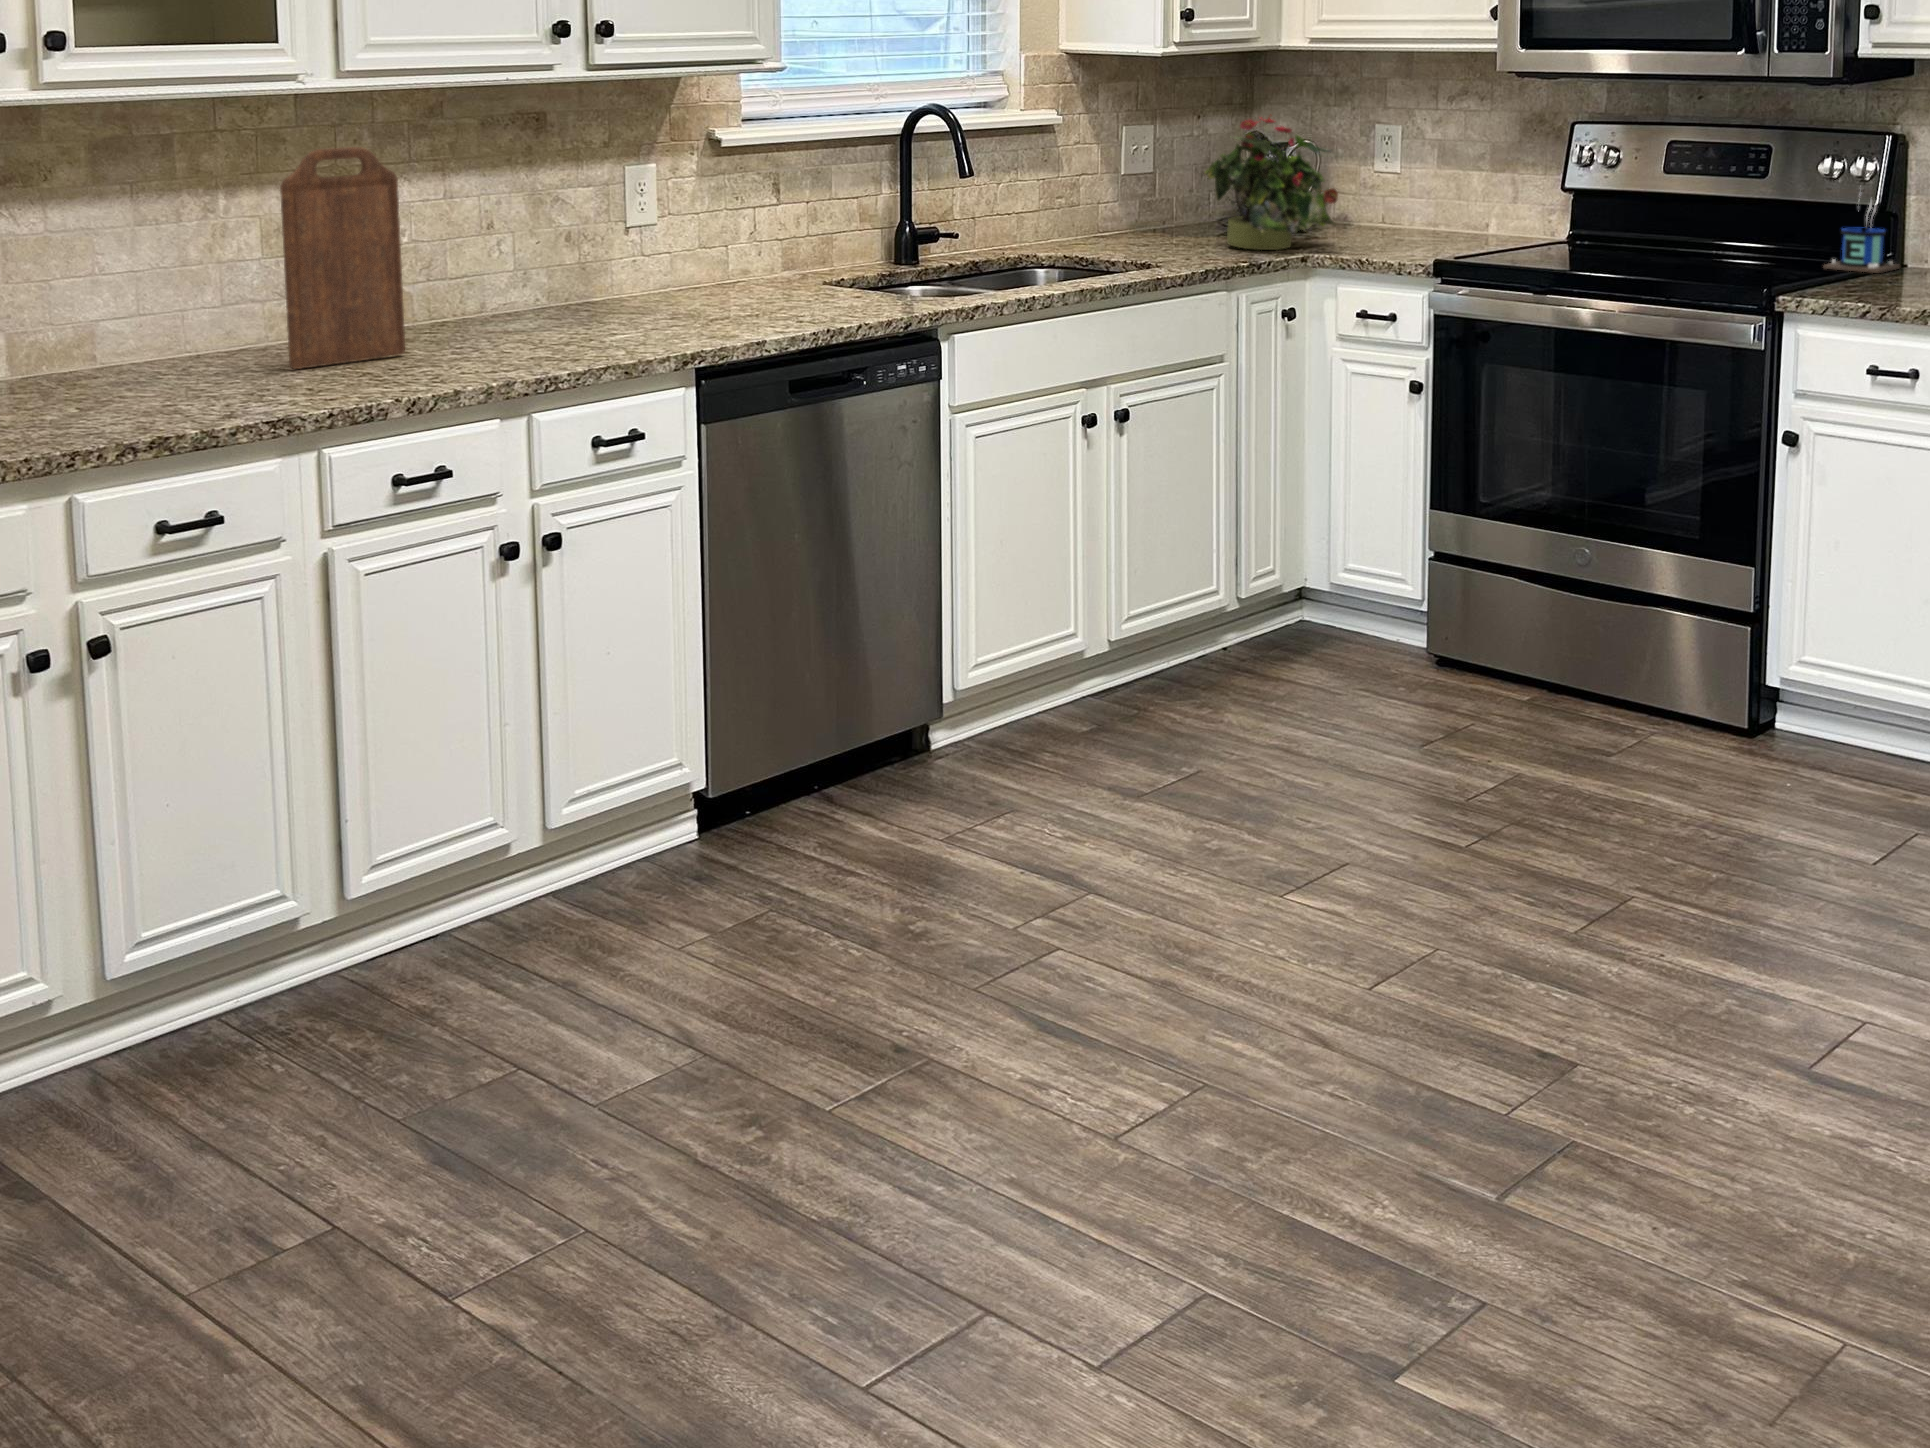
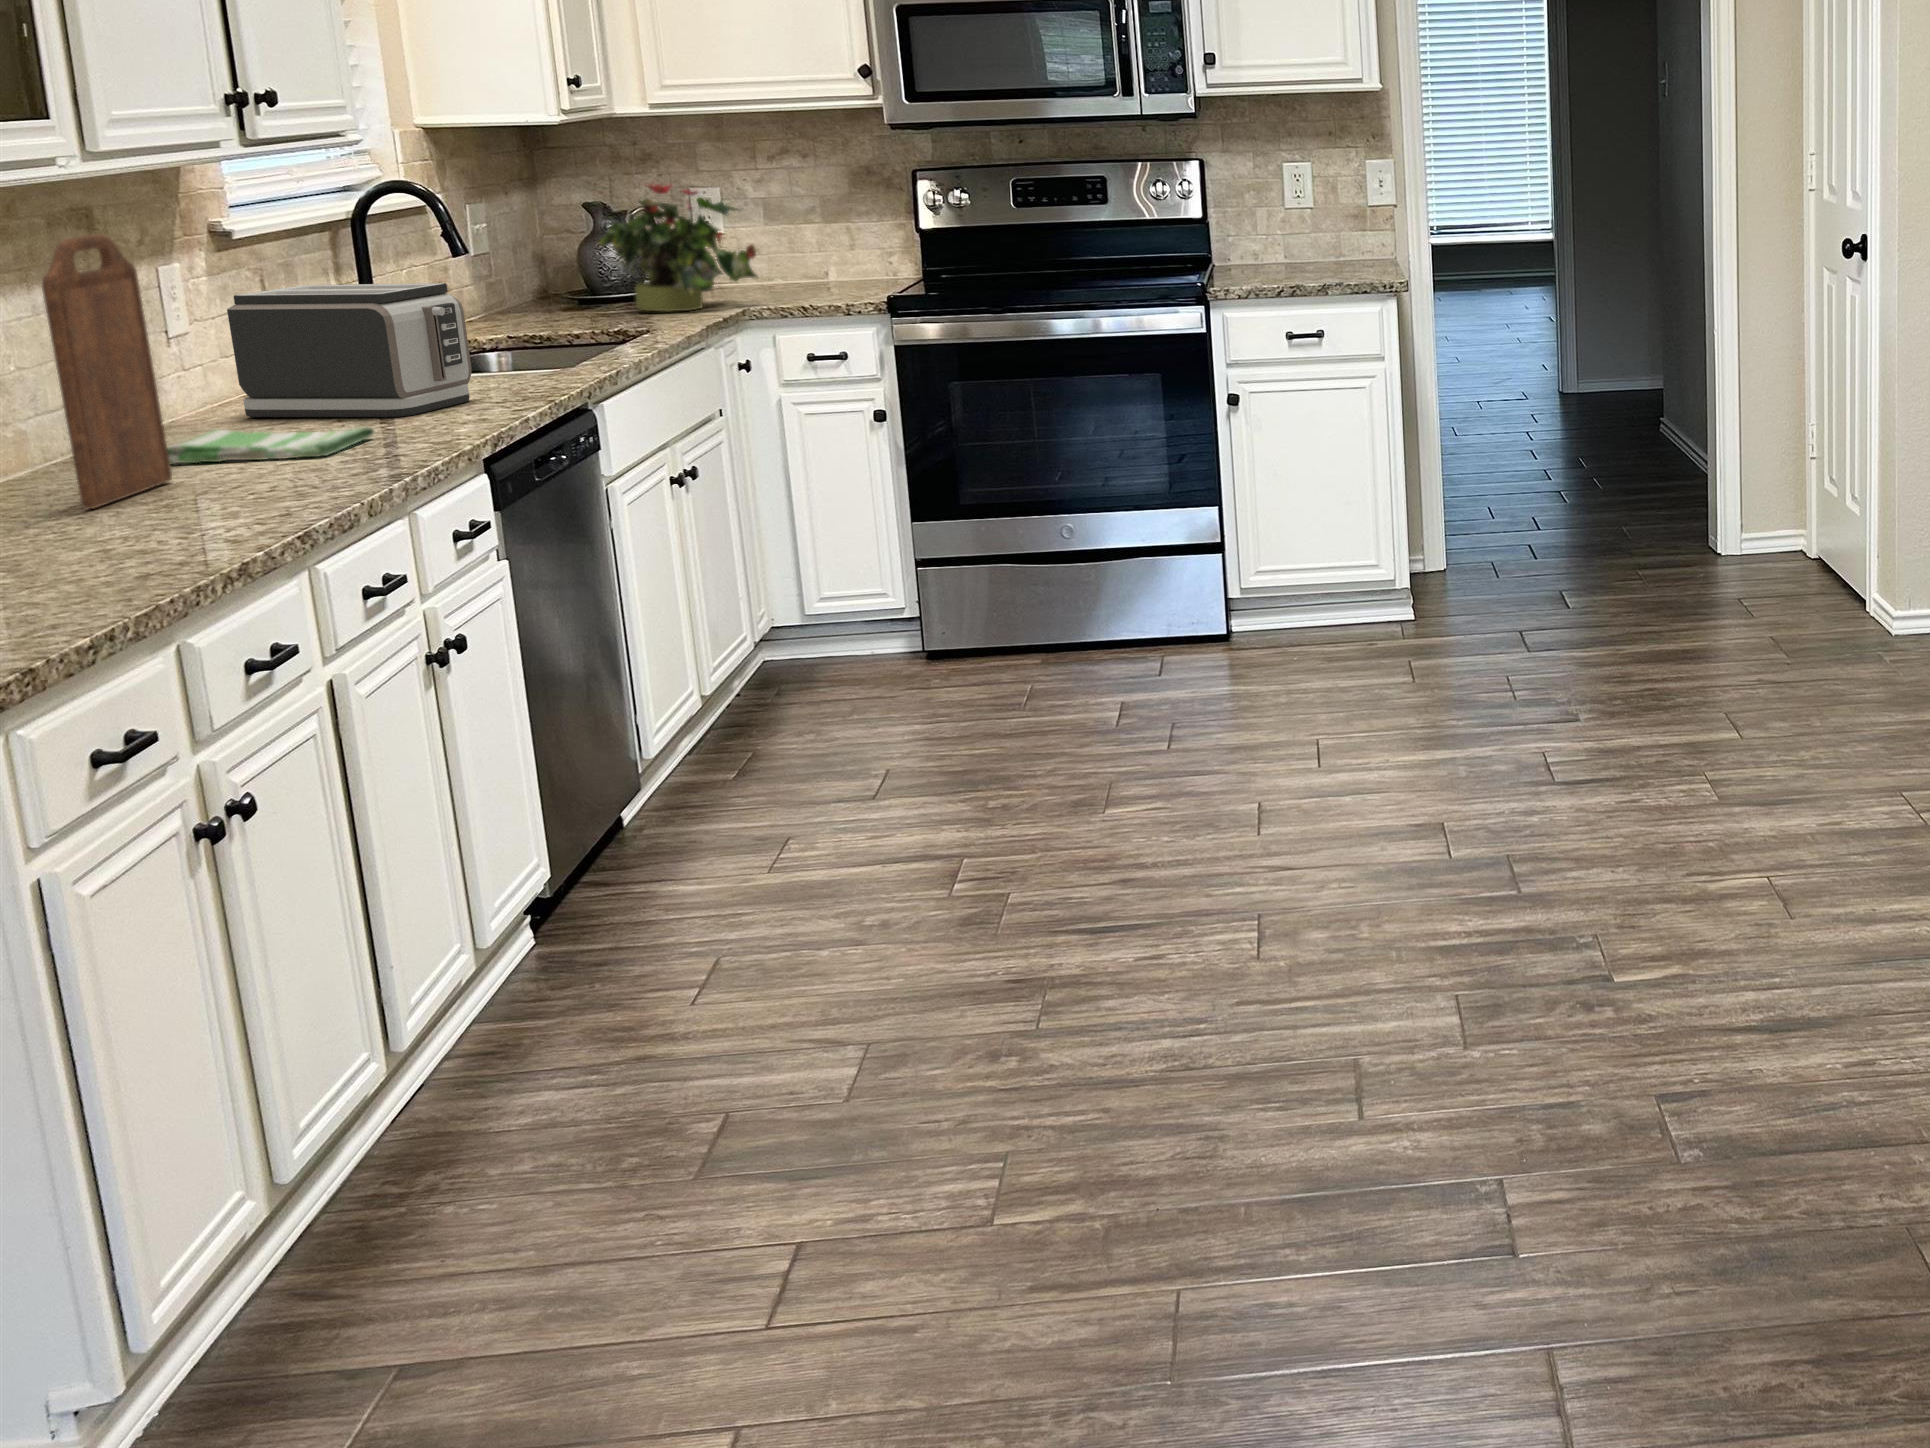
toaster: none [642,195,797,324] -> present [227,283,471,417]
mug: present [1824,202,1900,273] -> none [1172,200,1219,270]
dish towel: none [456,314,617,352] -> present [167,427,374,464]

